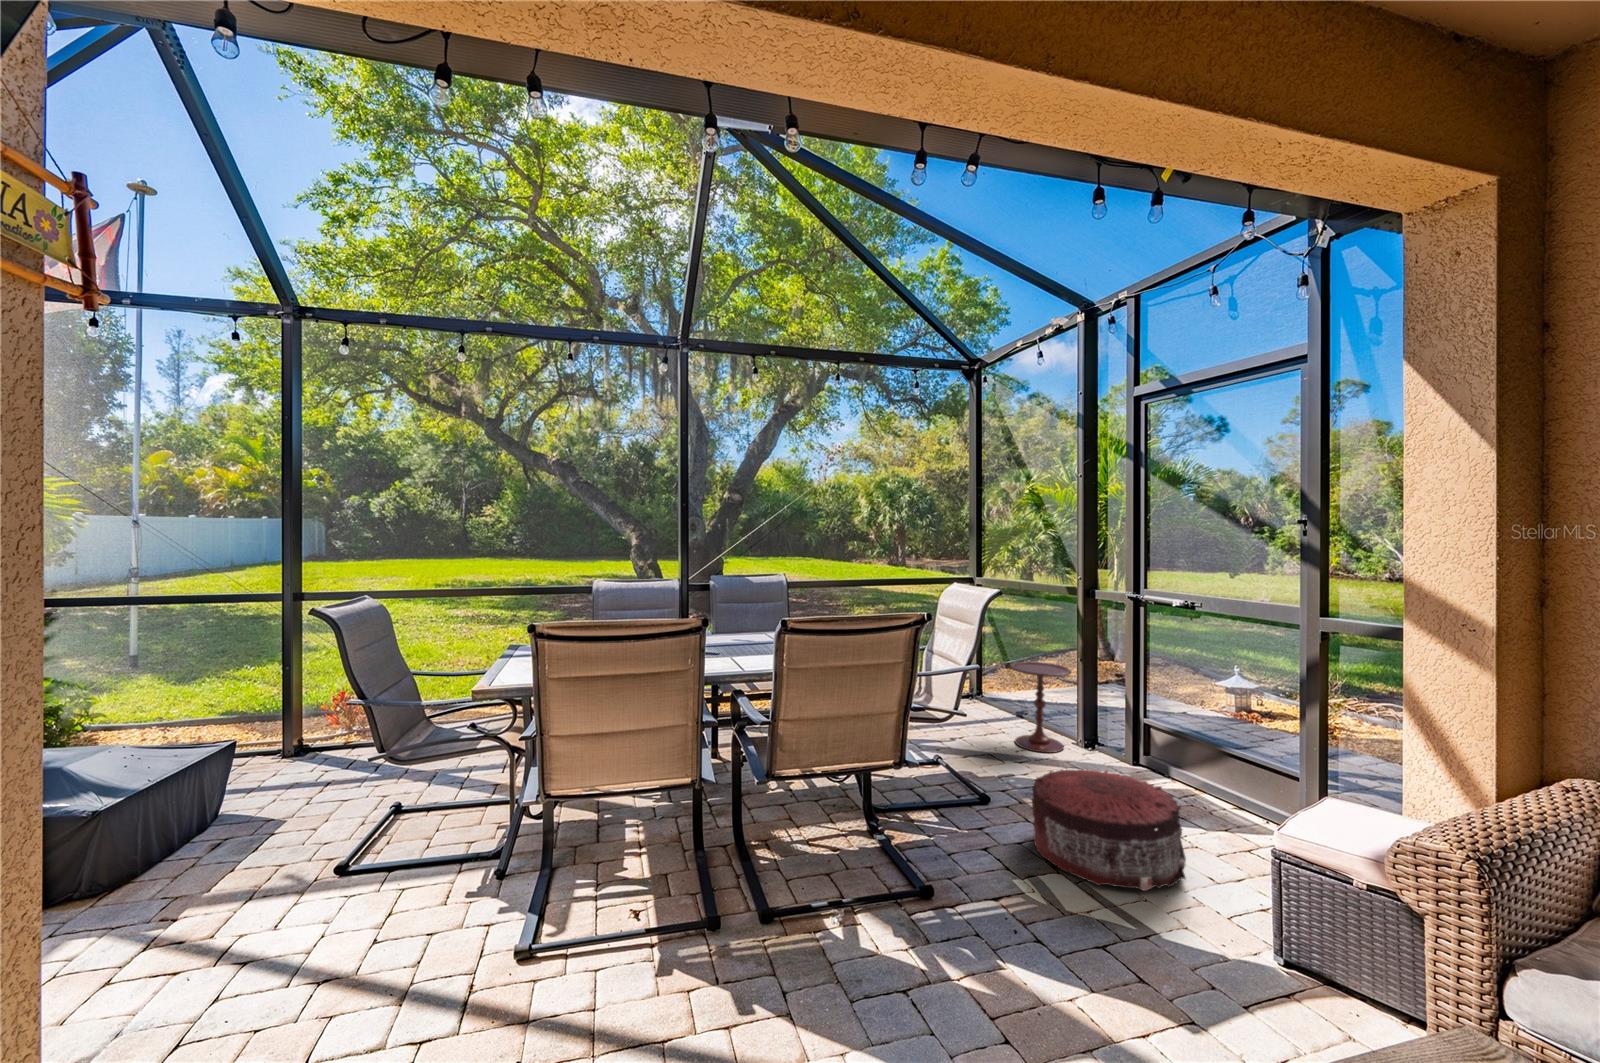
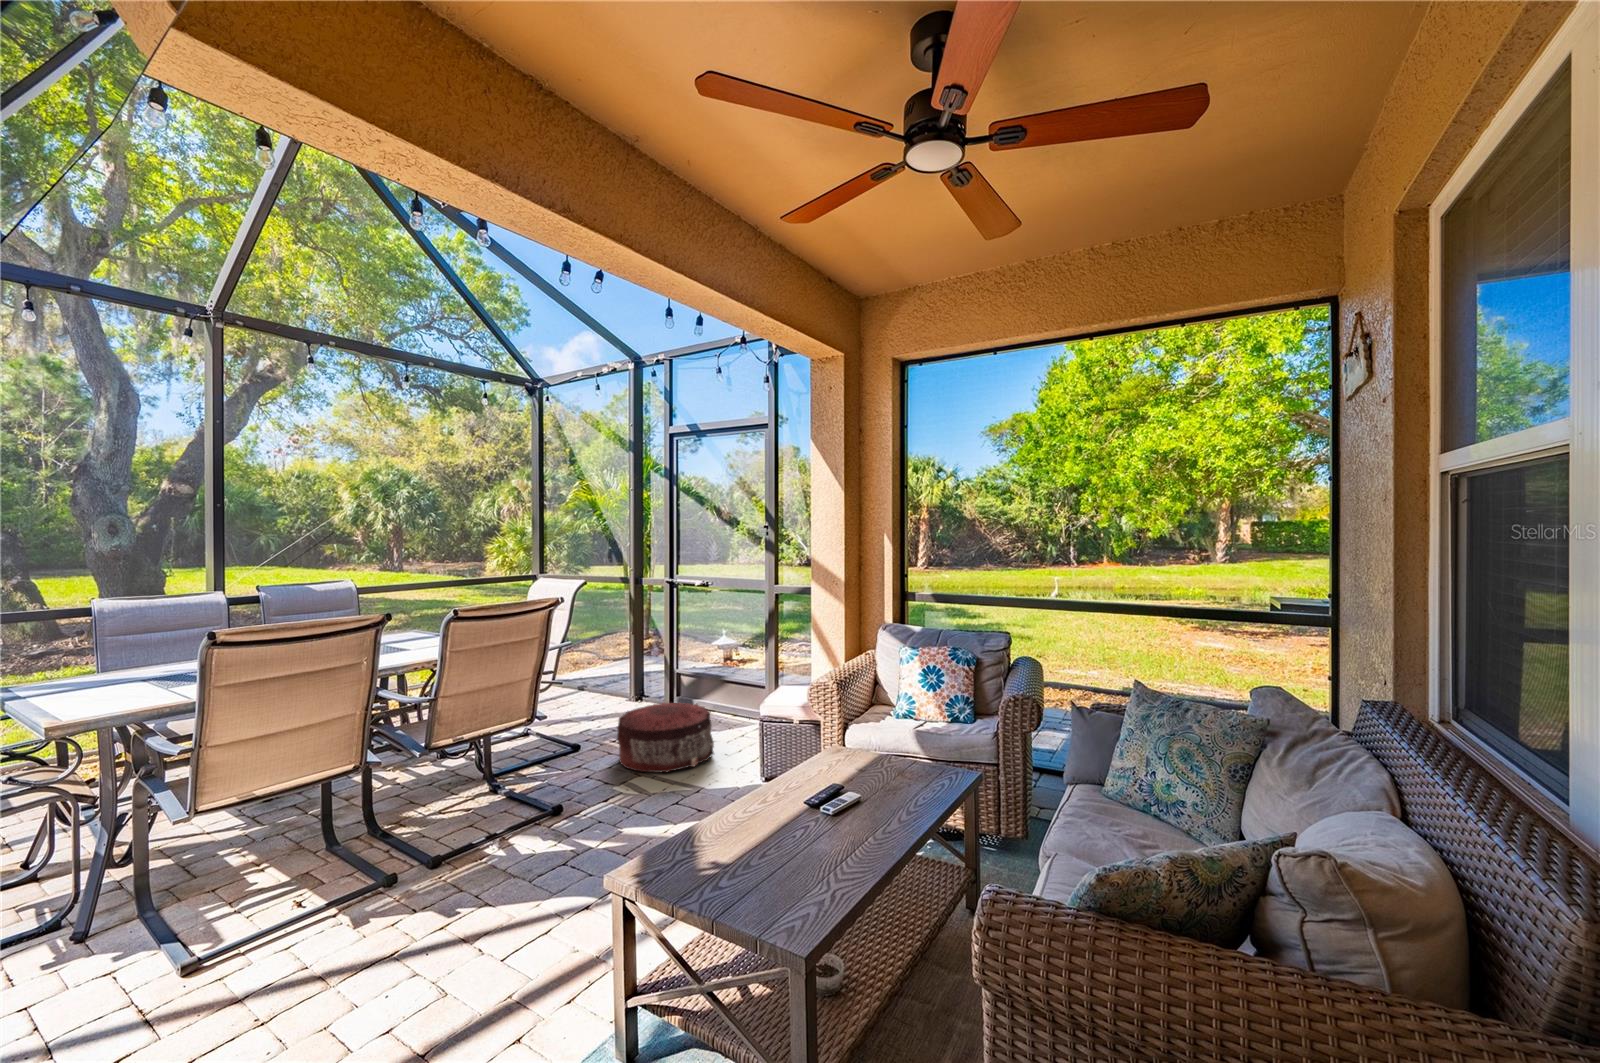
side table: present [1010,662,1071,753] -> none [578,640,626,710]

